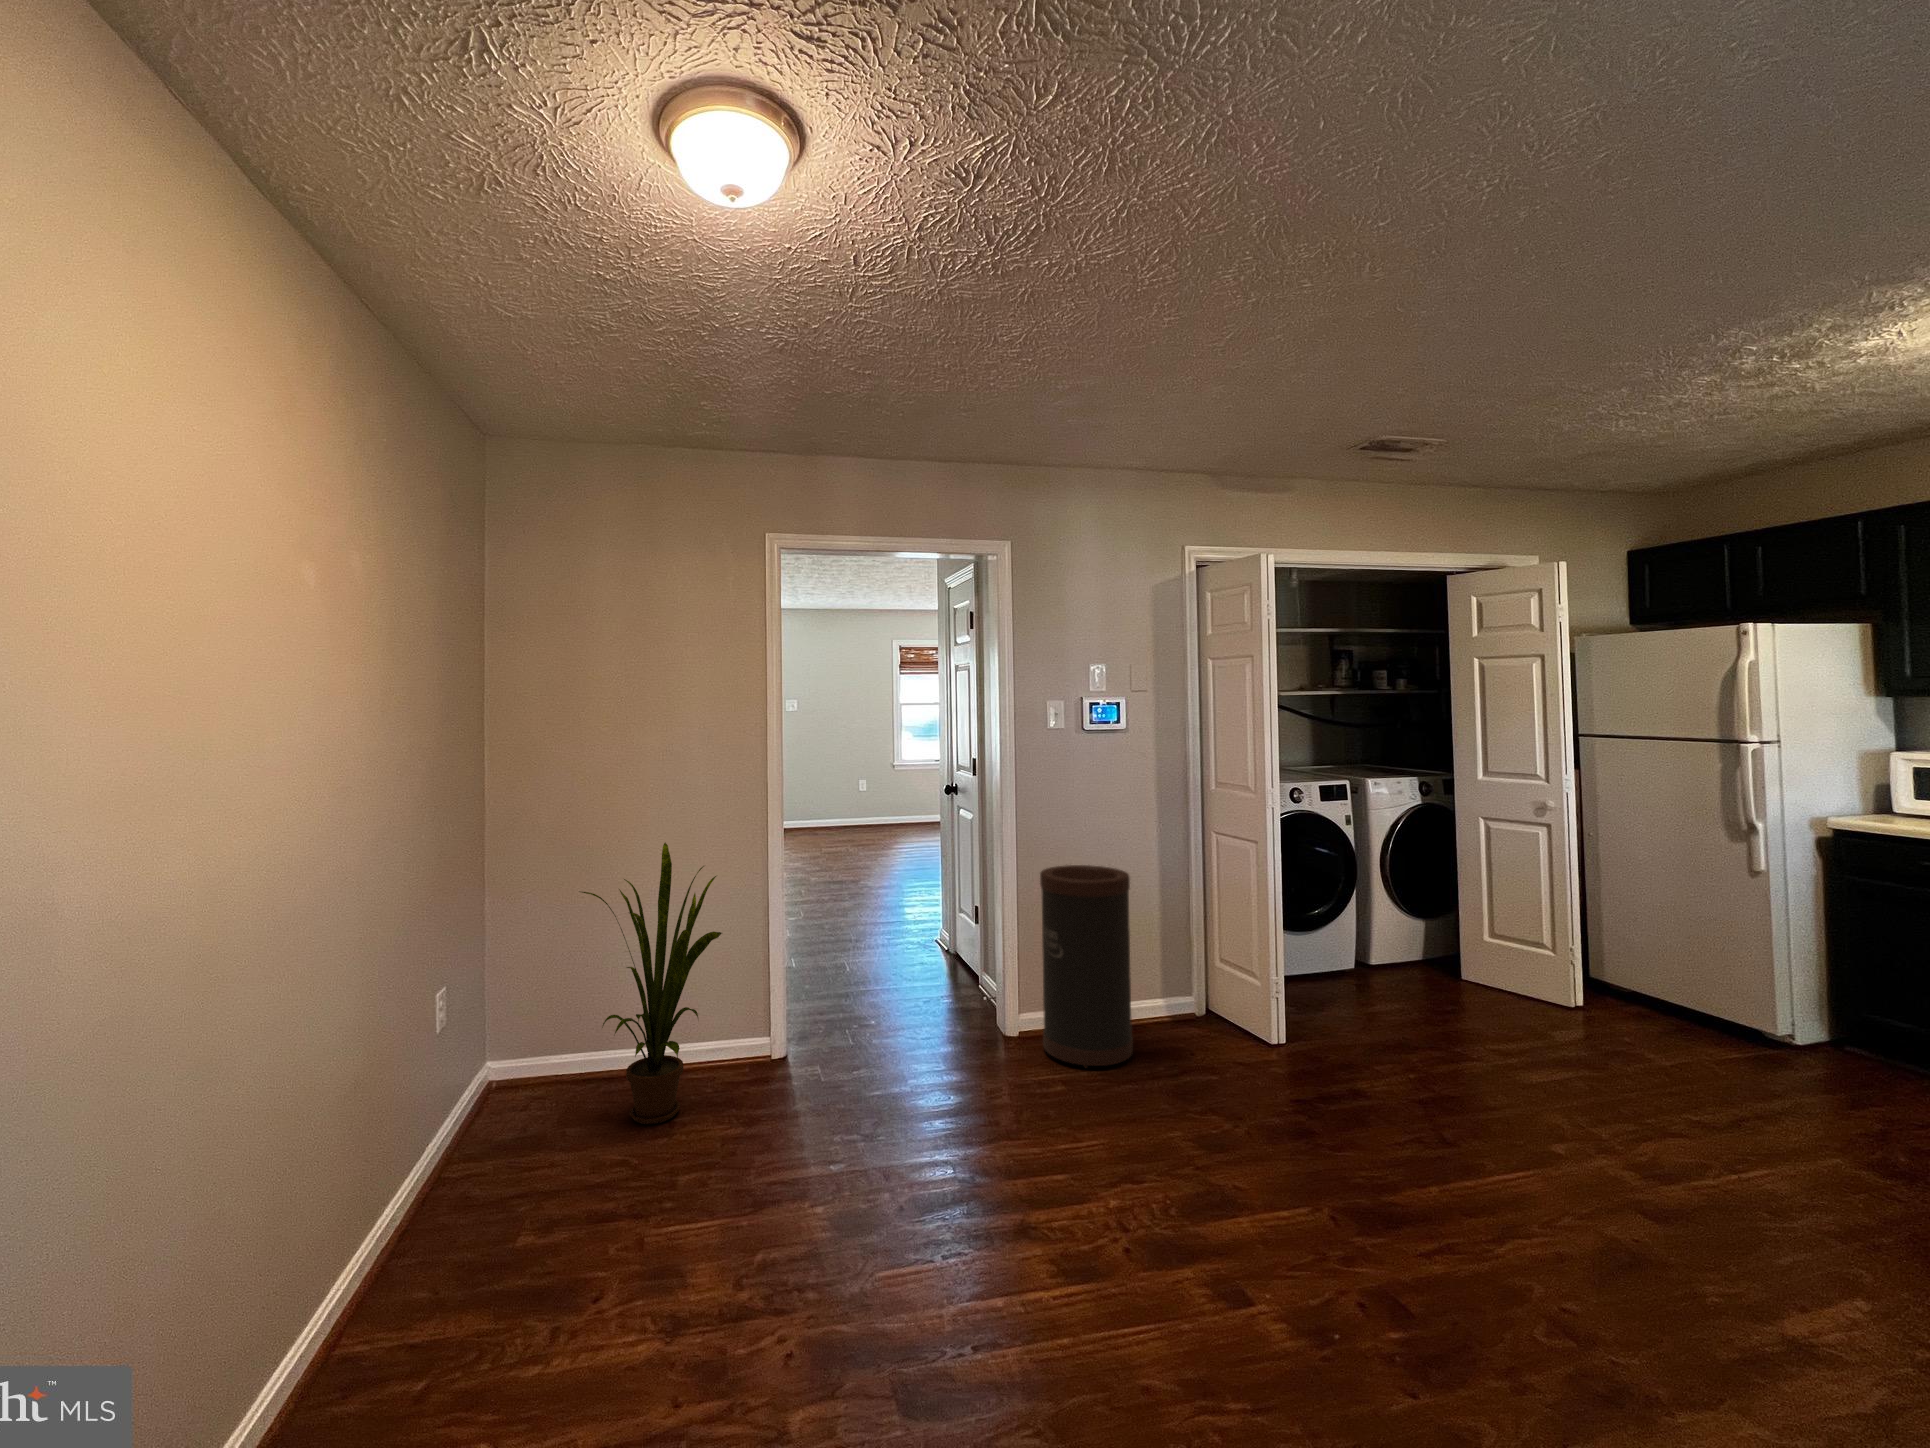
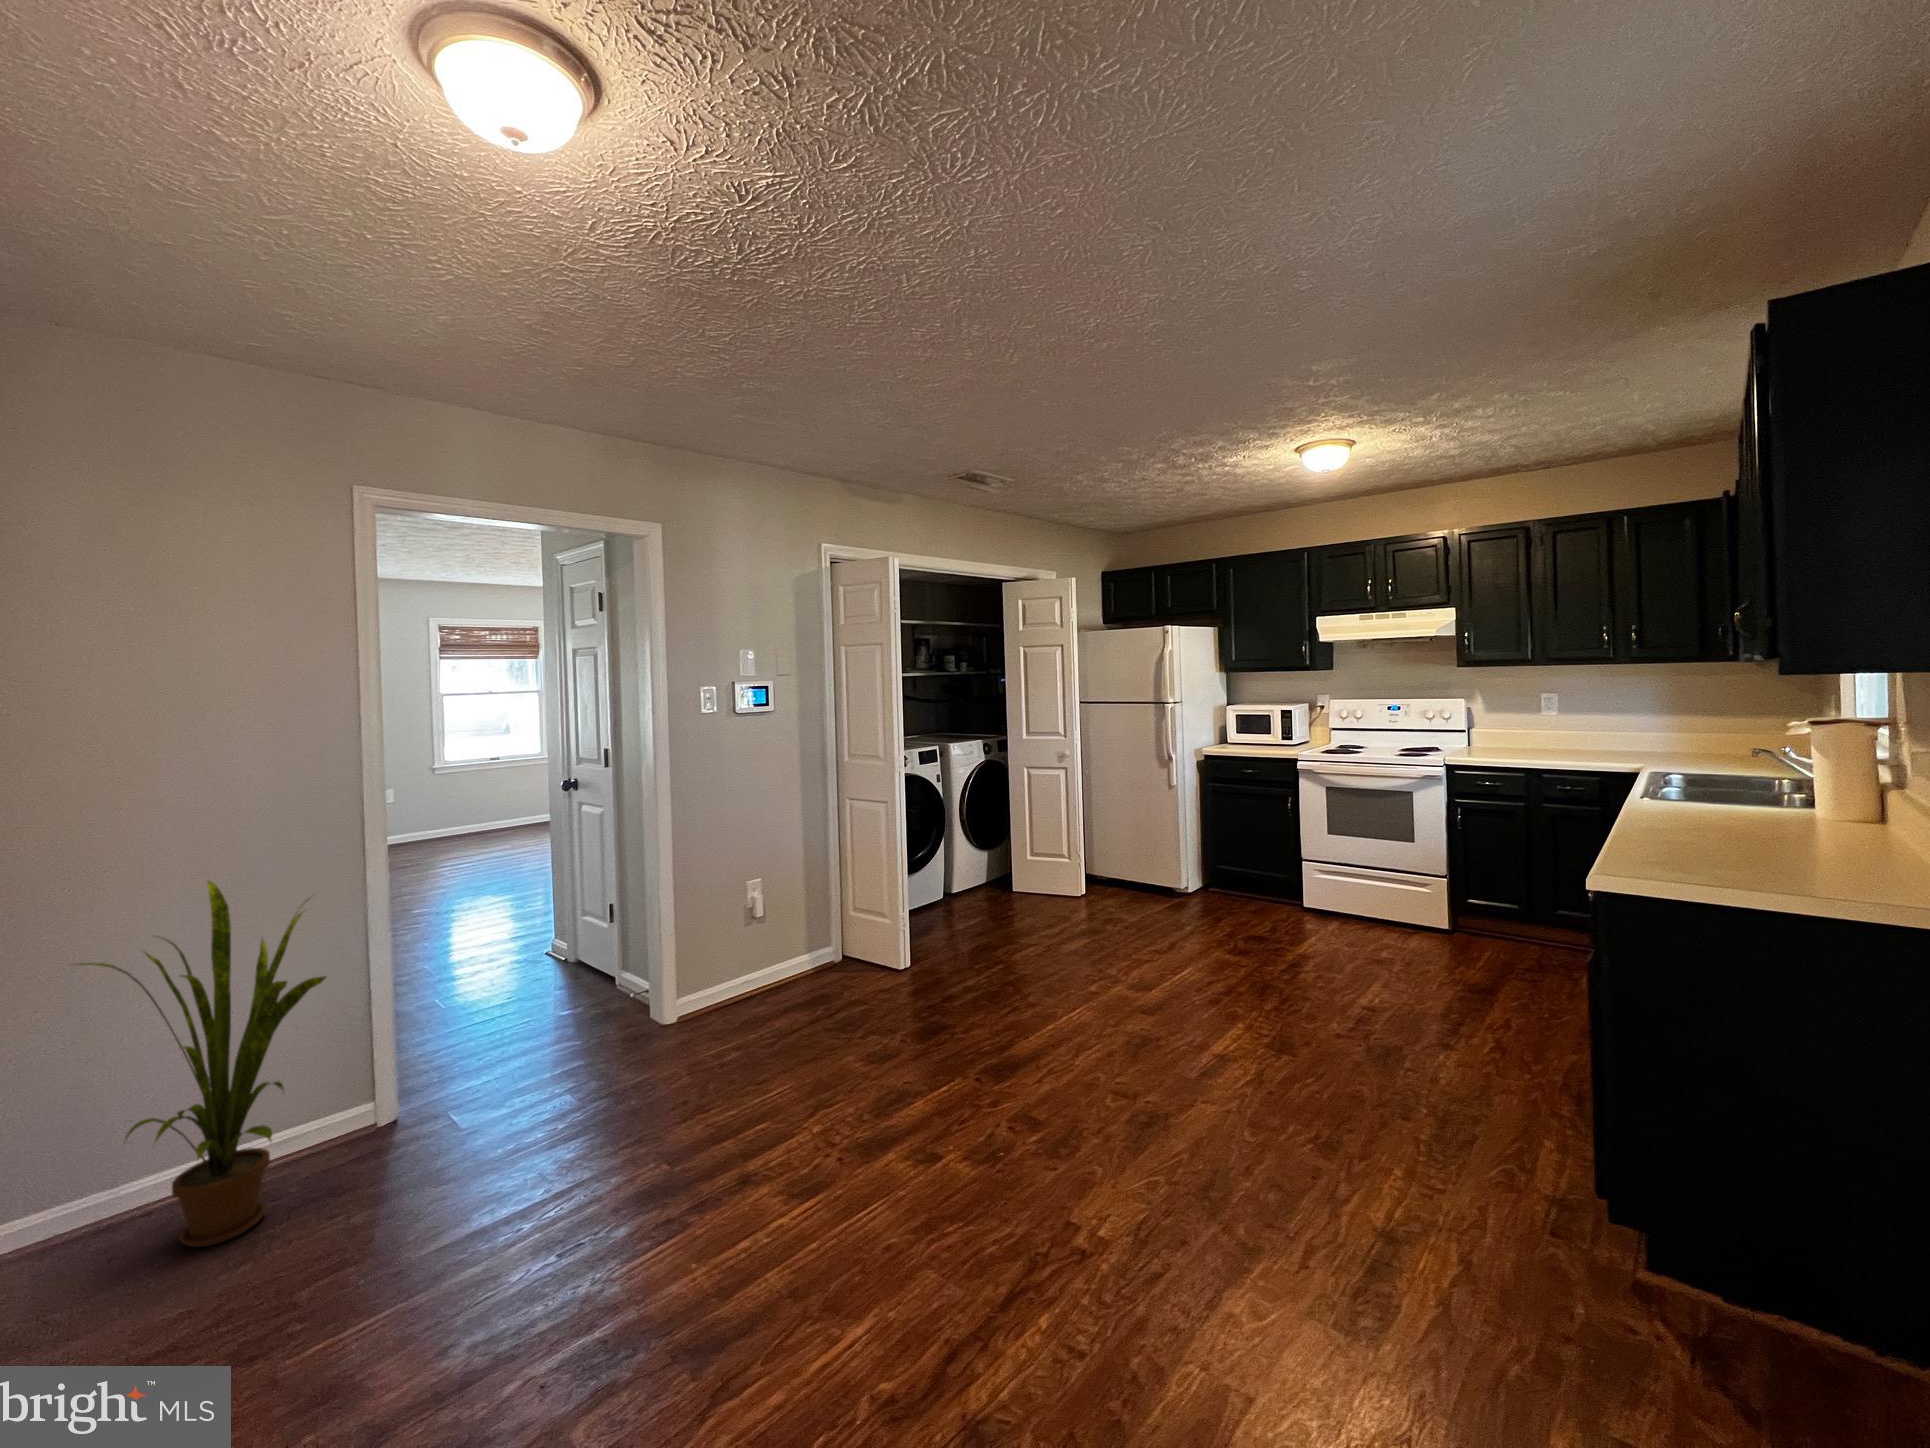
trash can: present [1040,865,1133,1069] -> none [702,838,793,1026]

